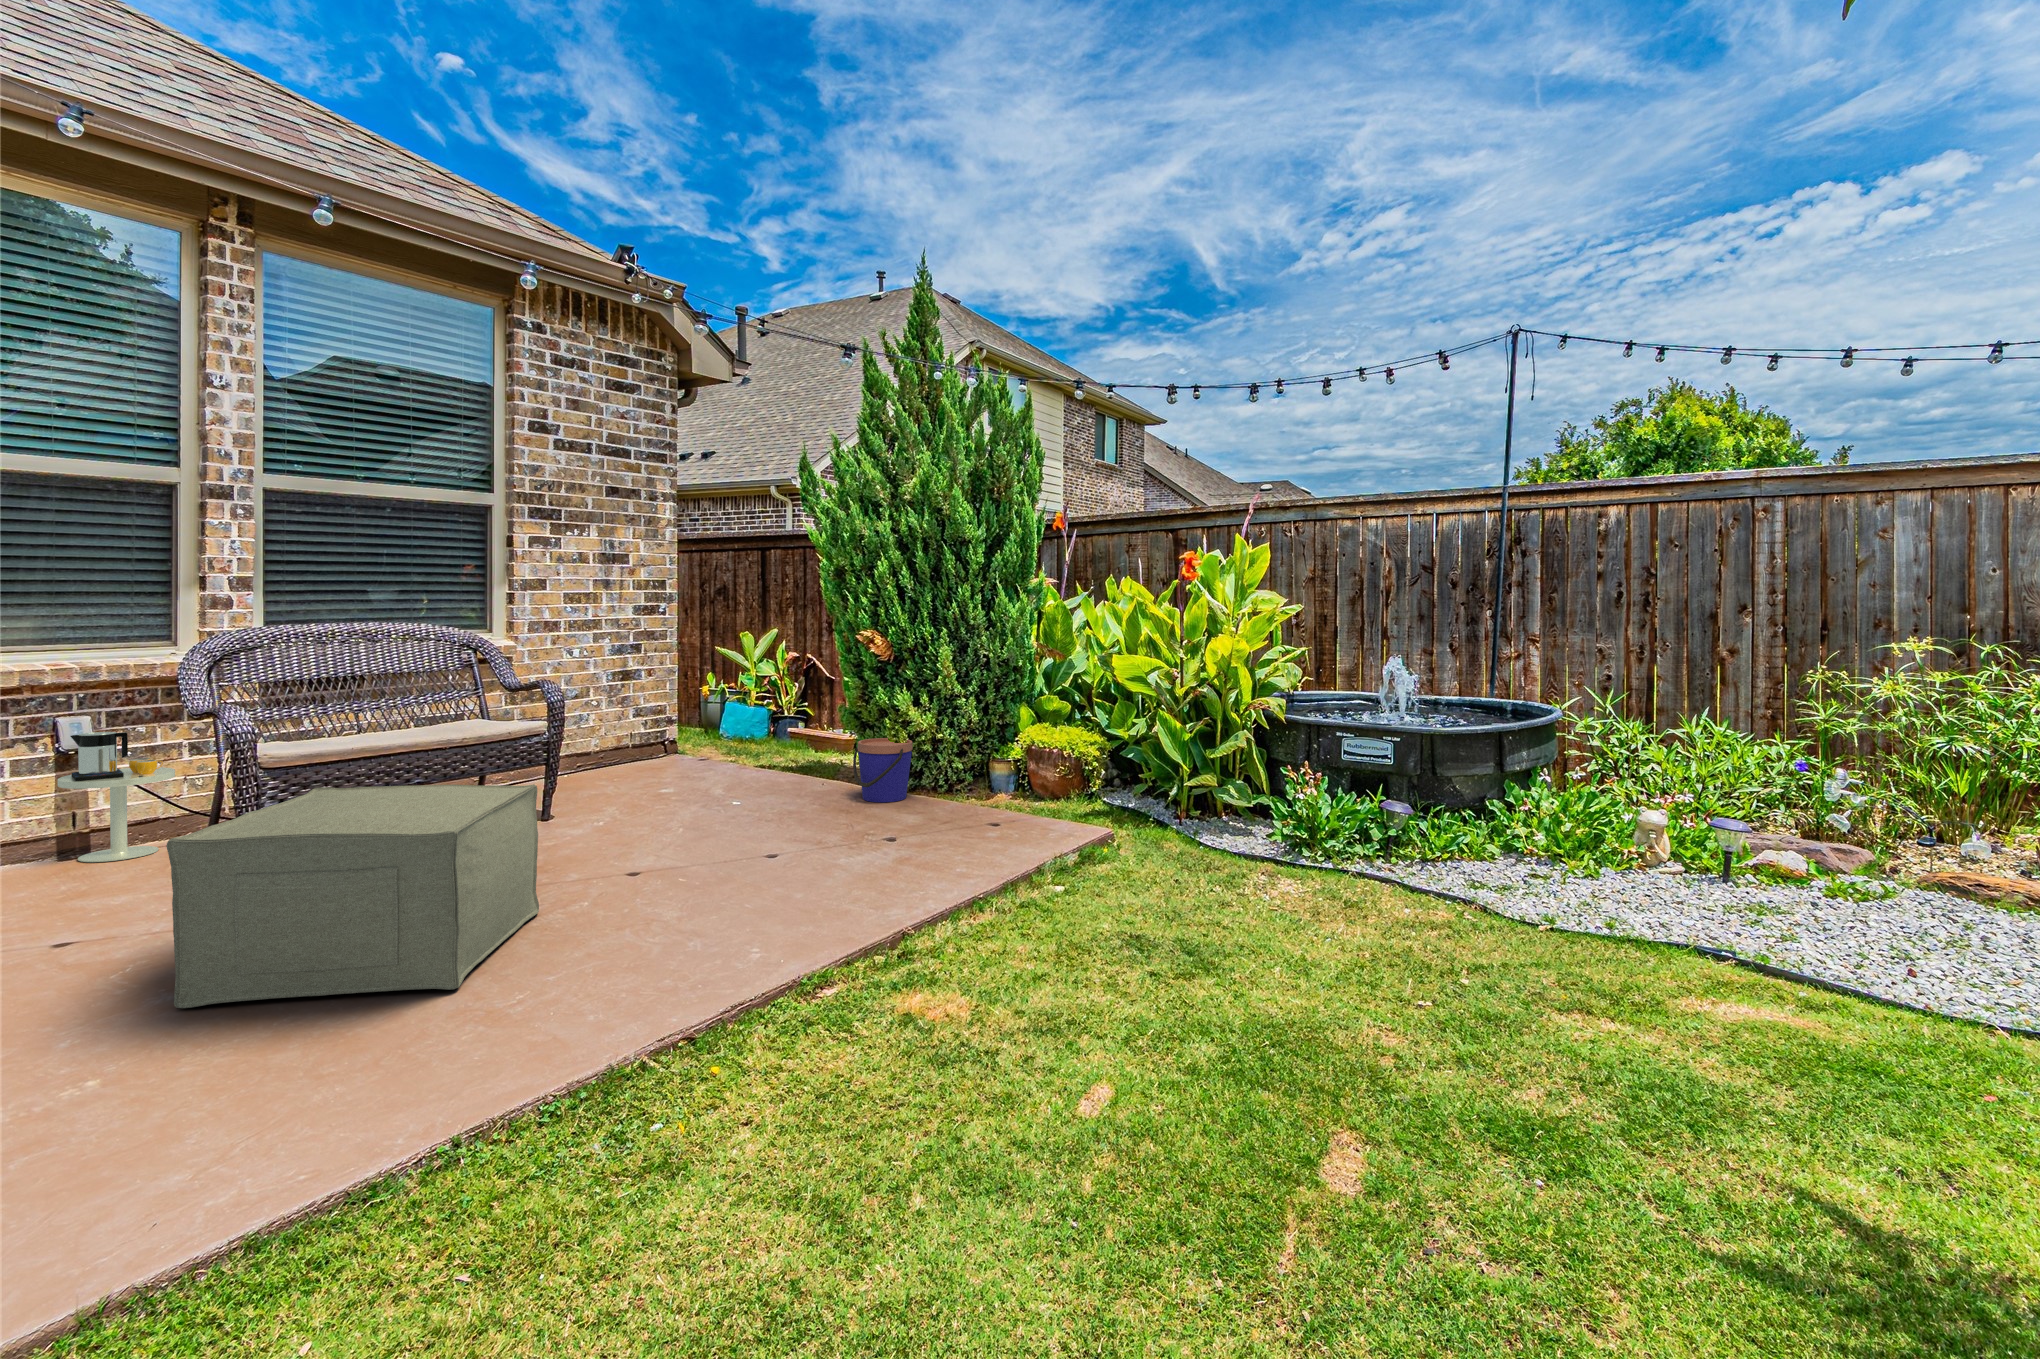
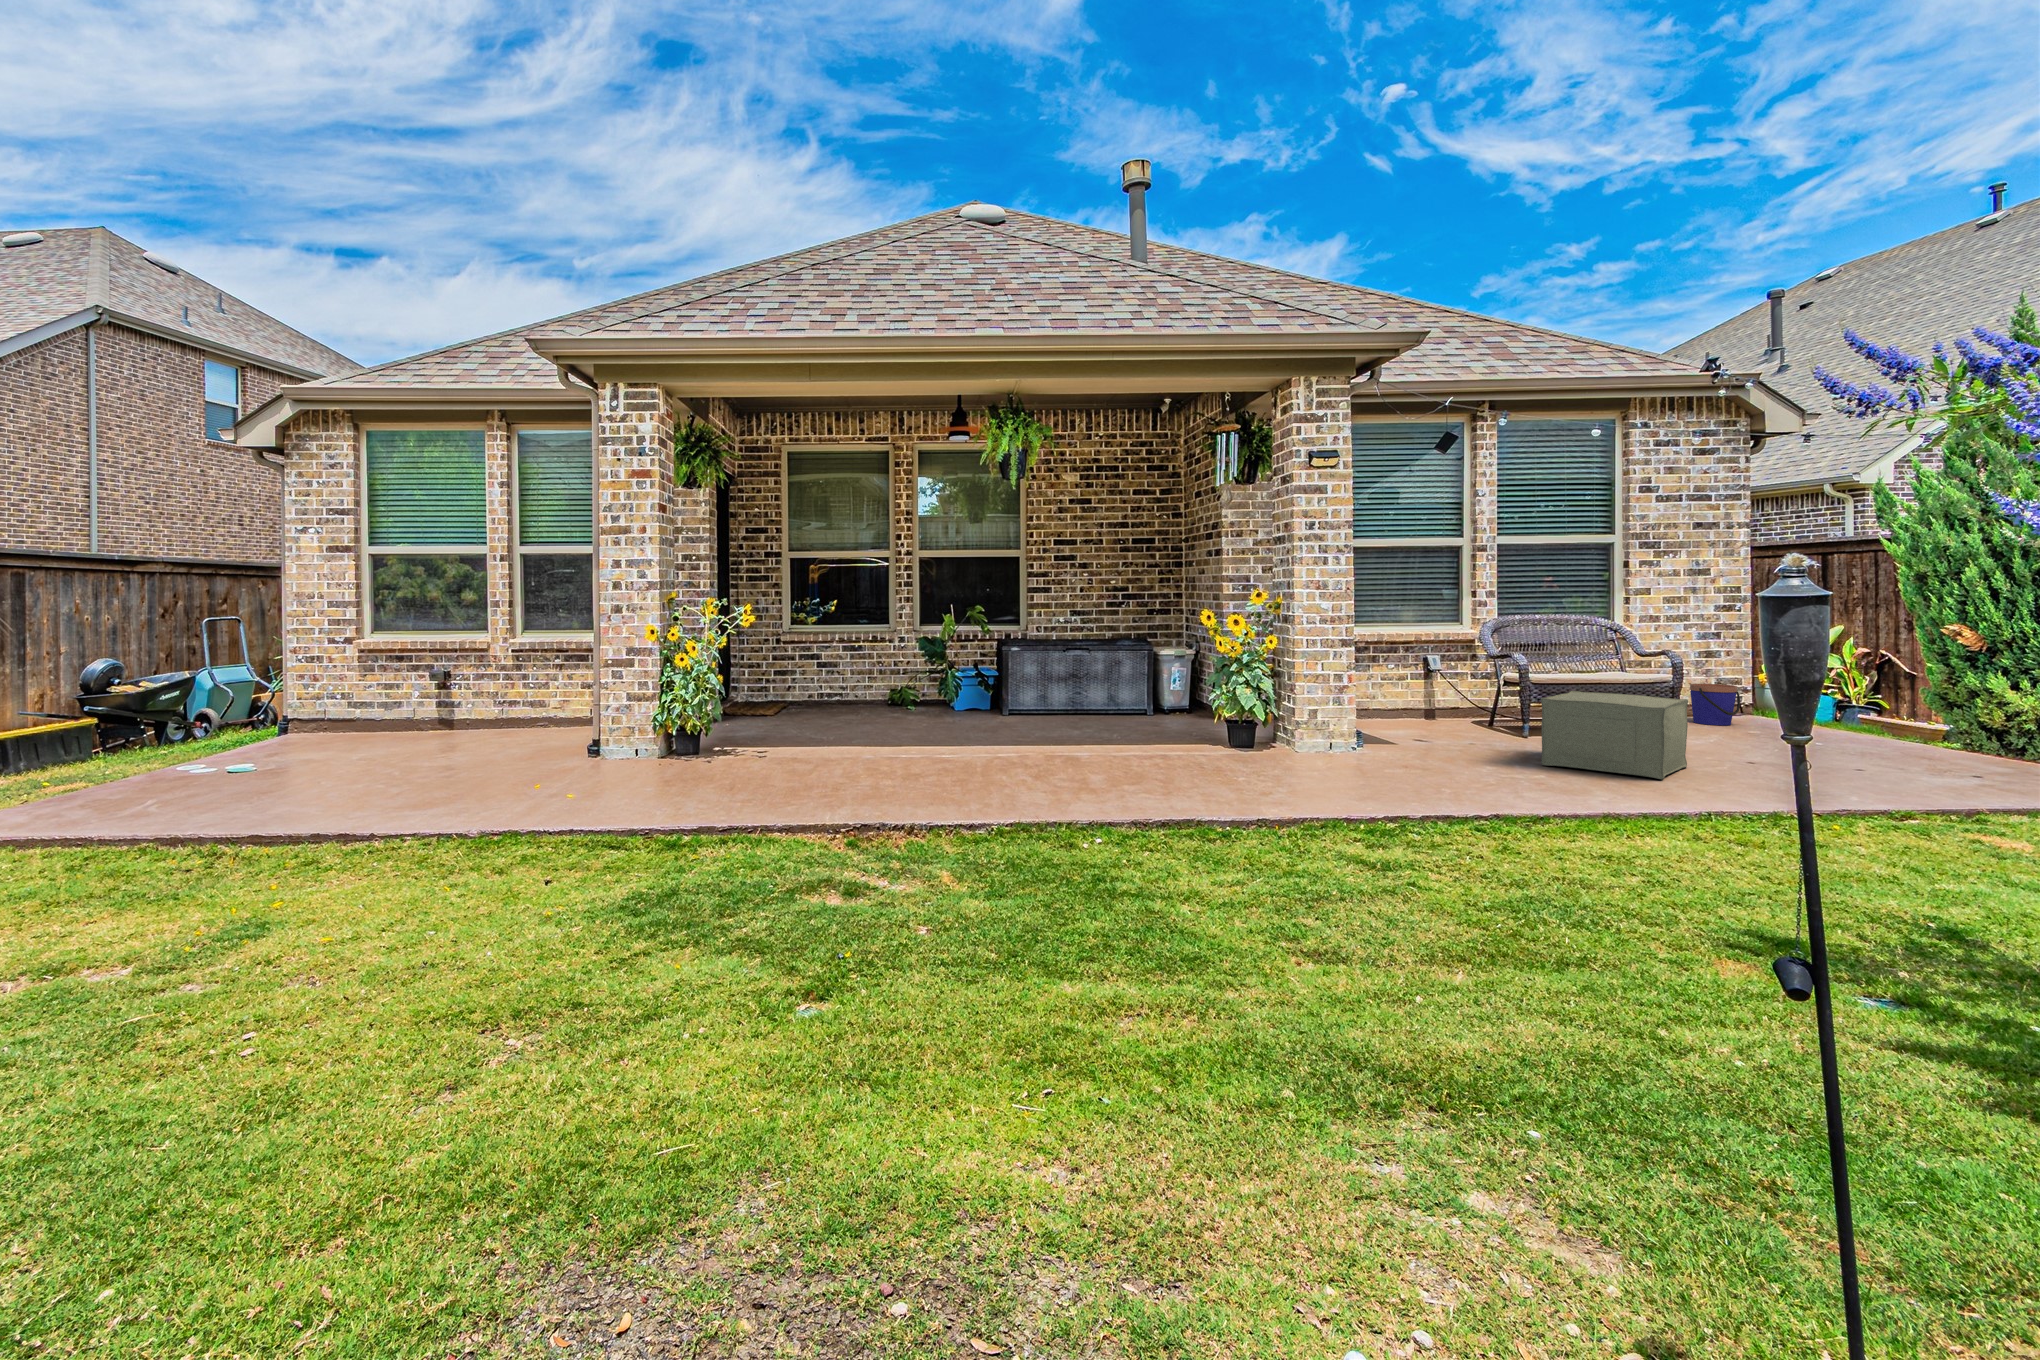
side table: present [58,732,175,862] -> none [1430,666,1471,724]
bucket: present [853,738,912,802] -> present [1690,684,1740,725]

